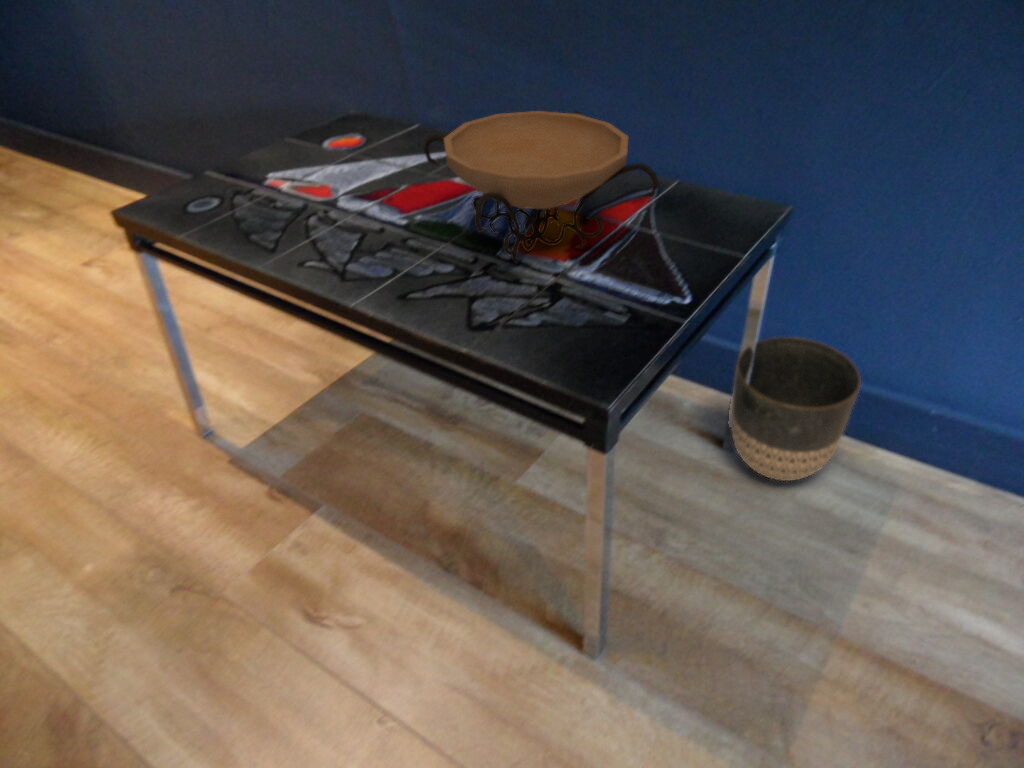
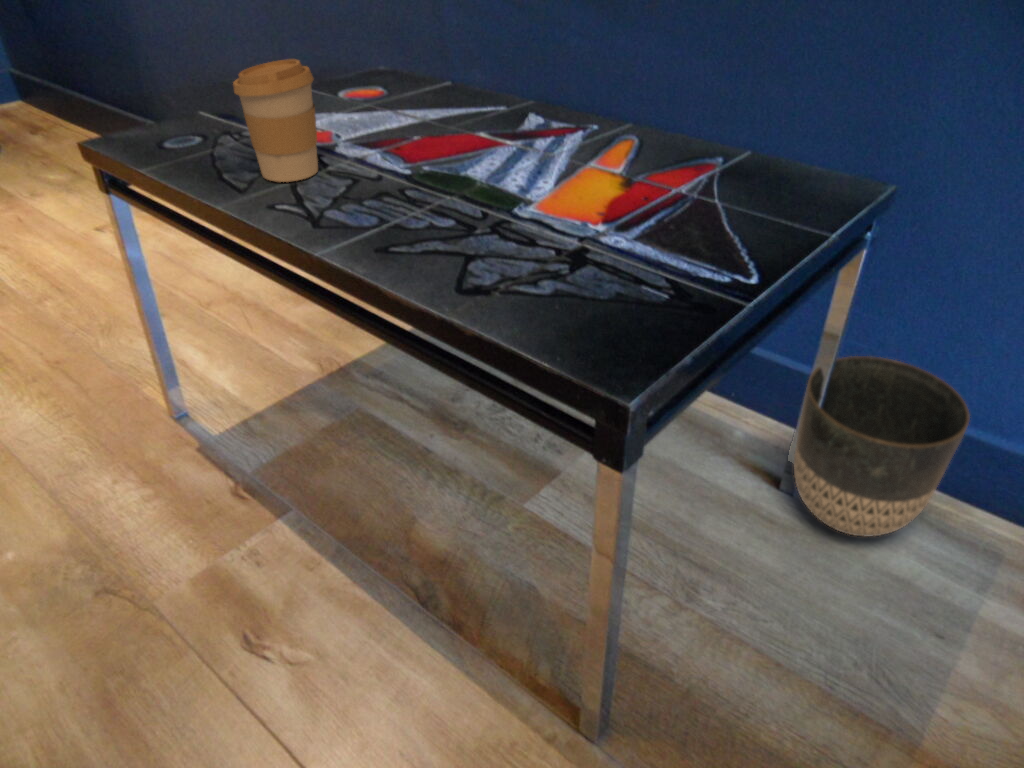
decorative bowl: present [424,111,659,264] -> none [433,40,727,223]
coffee cup: none [258,139,329,240] -> present [233,59,318,182]

